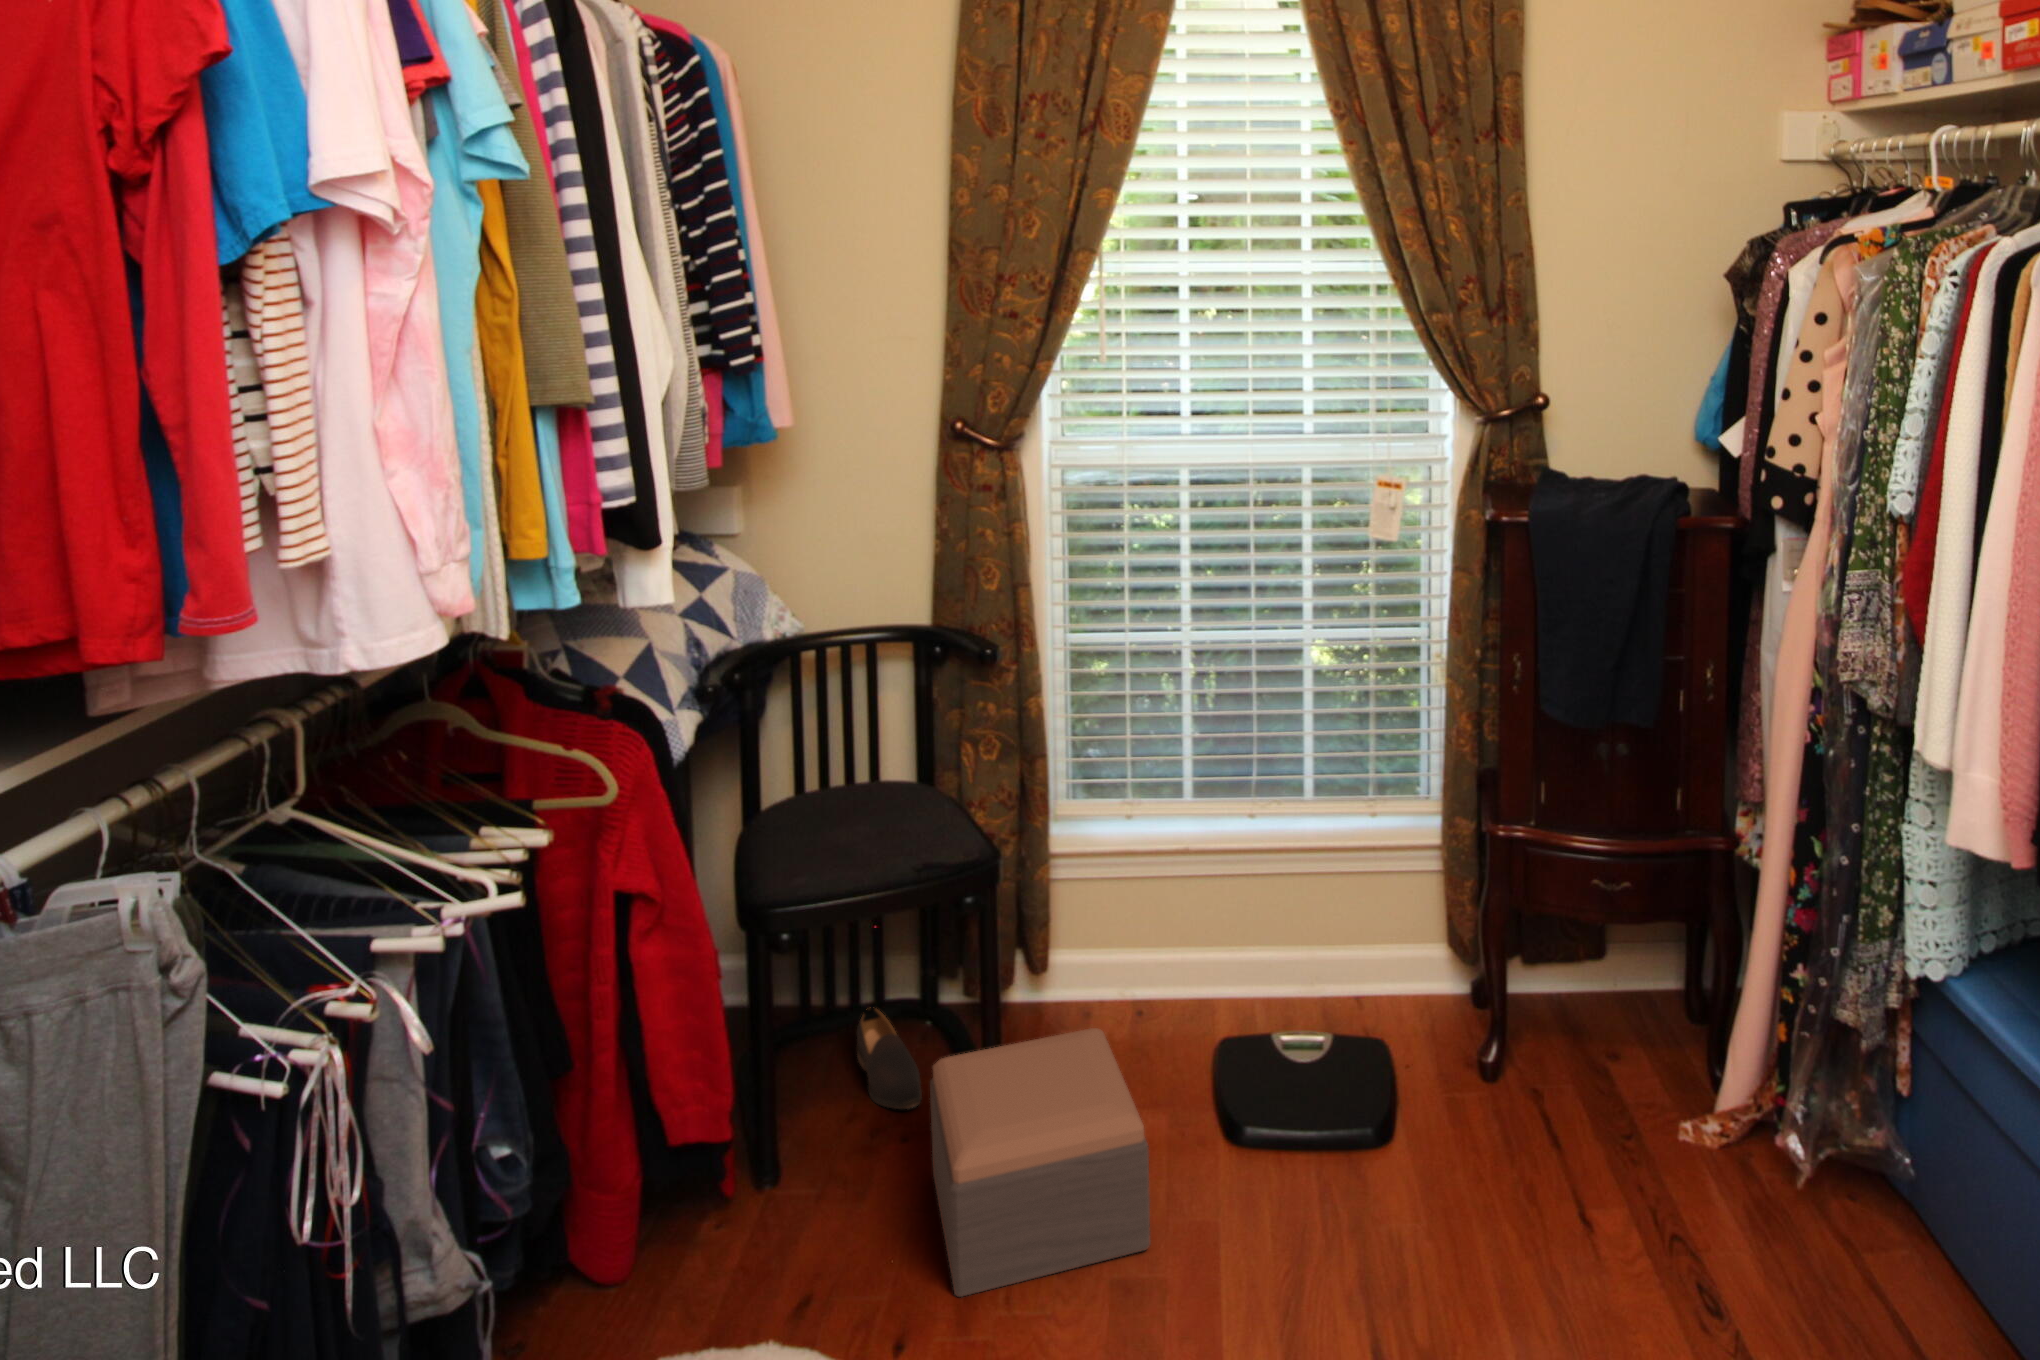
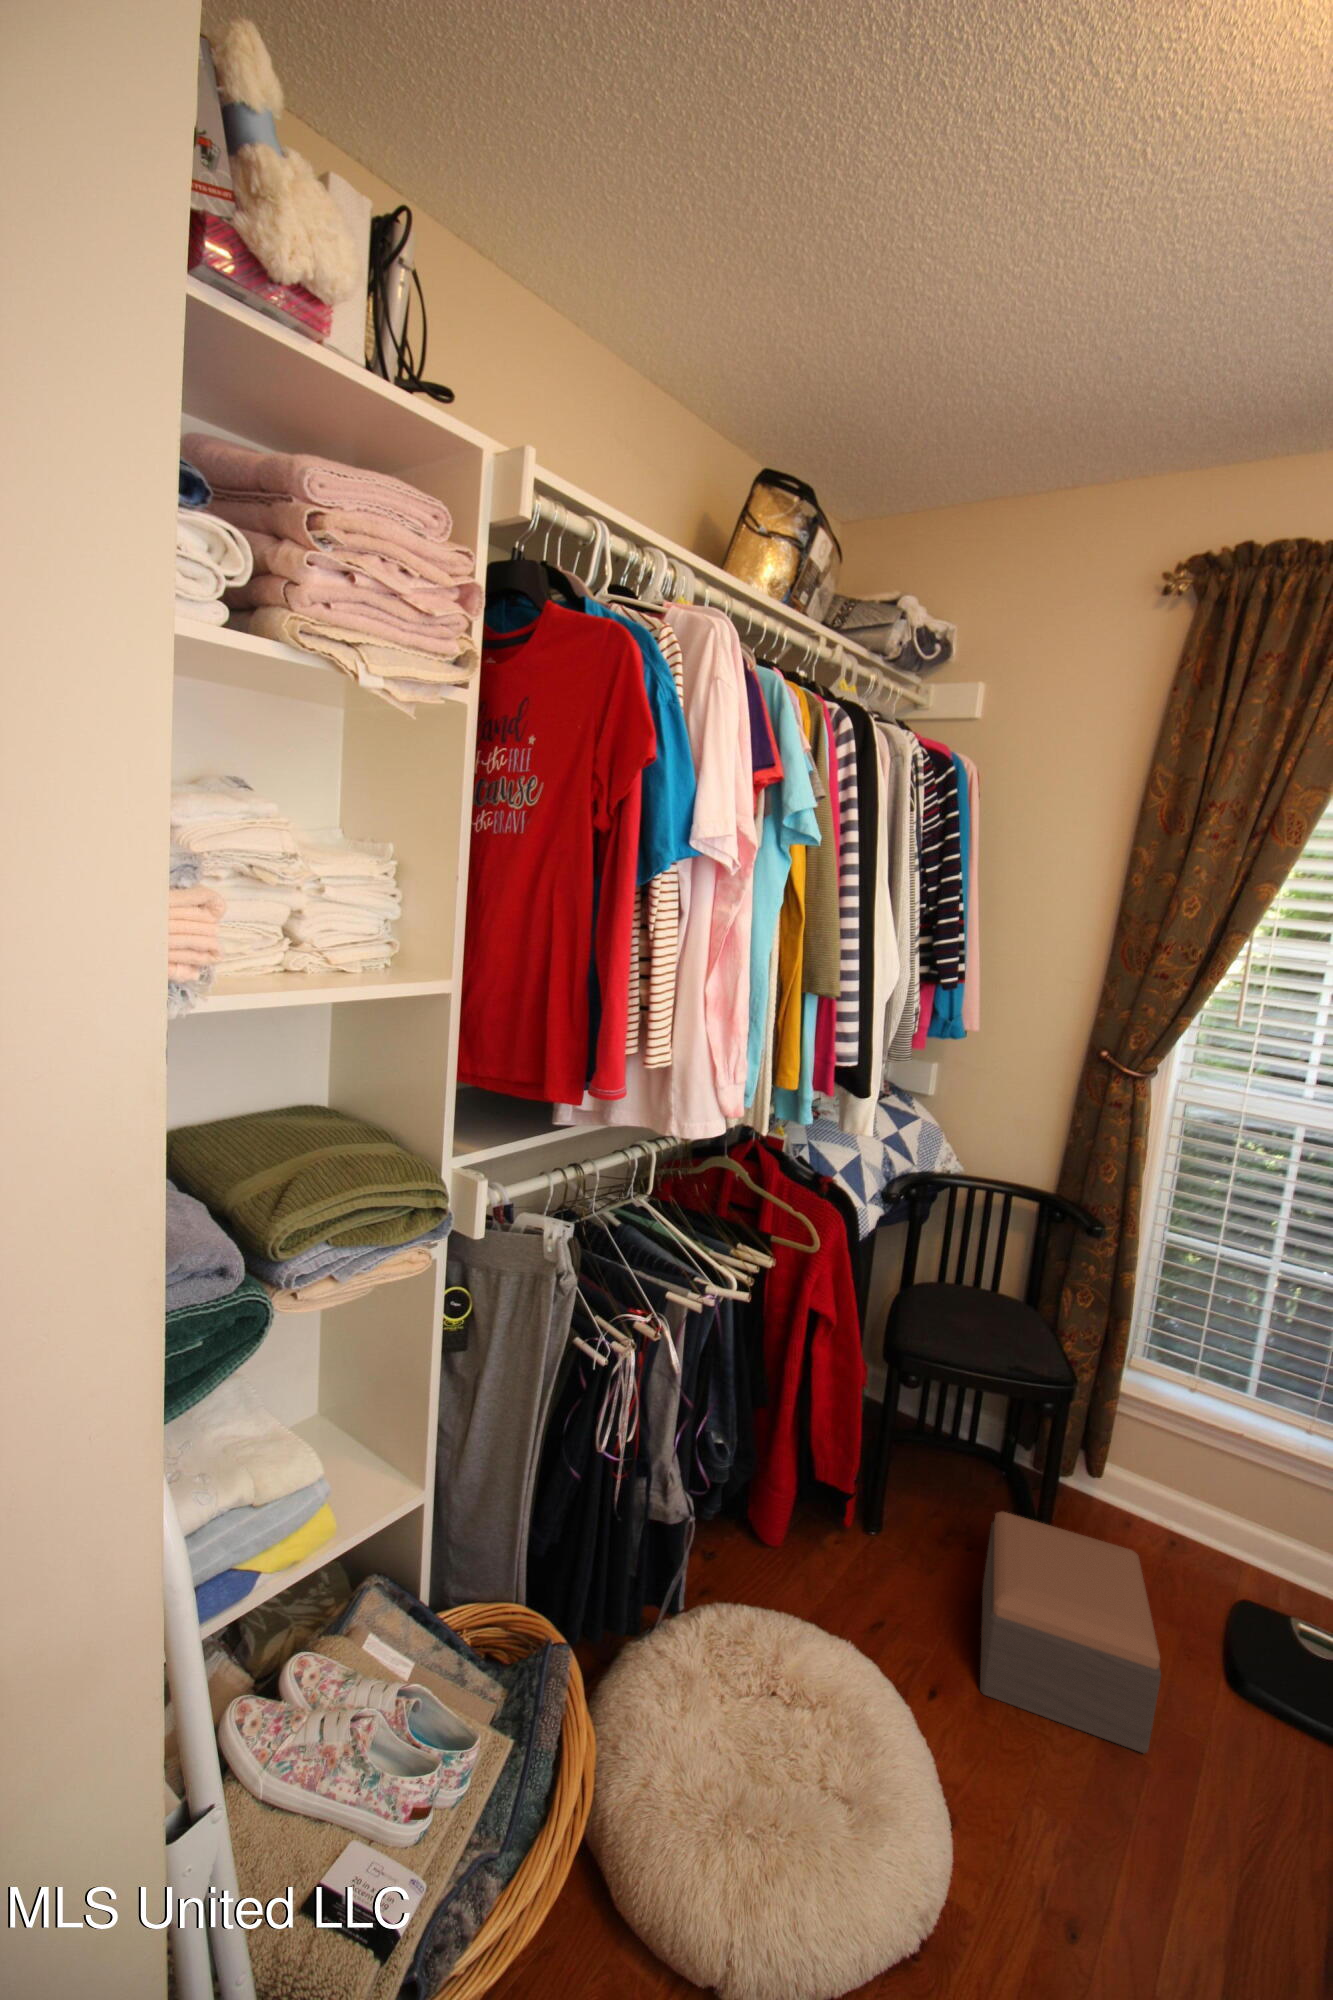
shoe: present [856,1010,922,1109] -> none [947,1442,987,1529]

